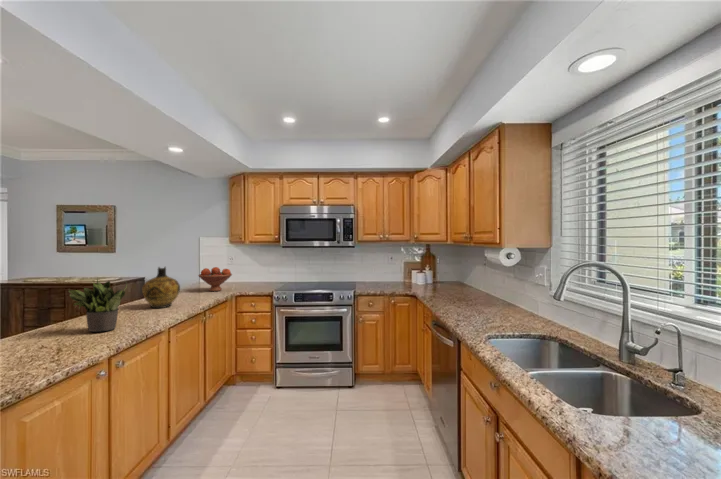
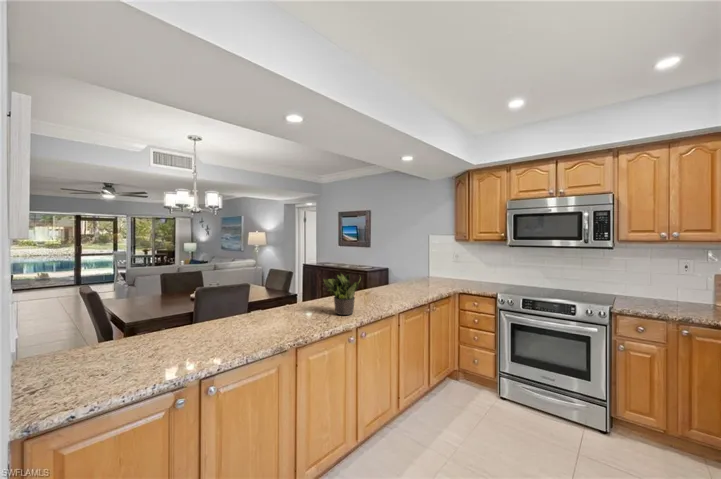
ceramic jug: present [142,267,180,308] -> none [378,262,406,298]
fruit bowl: present [199,267,232,291] -> none [426,264,456,286]

